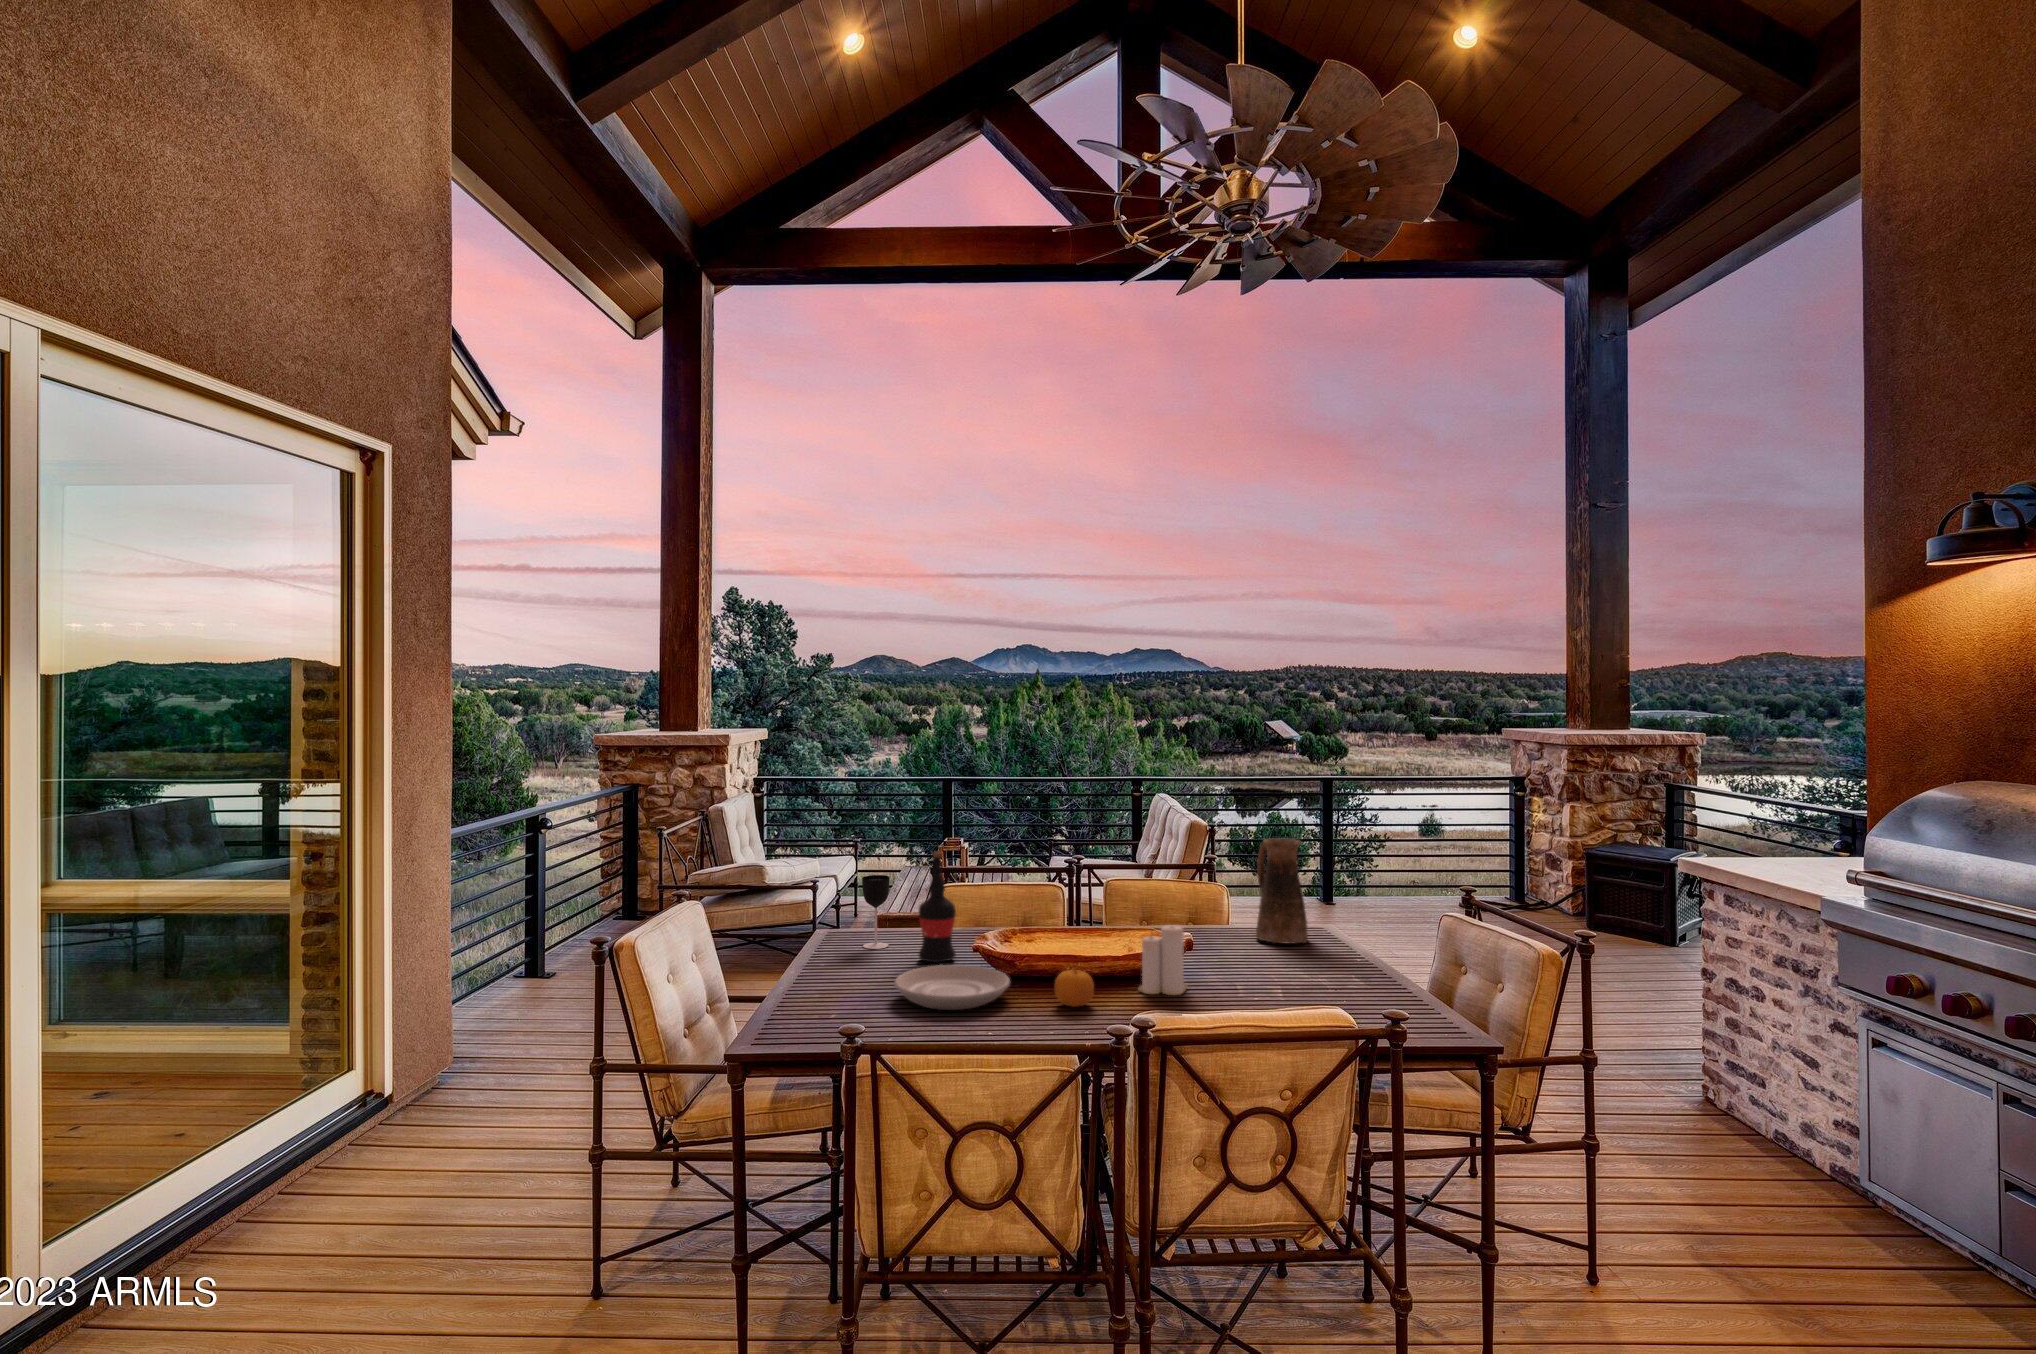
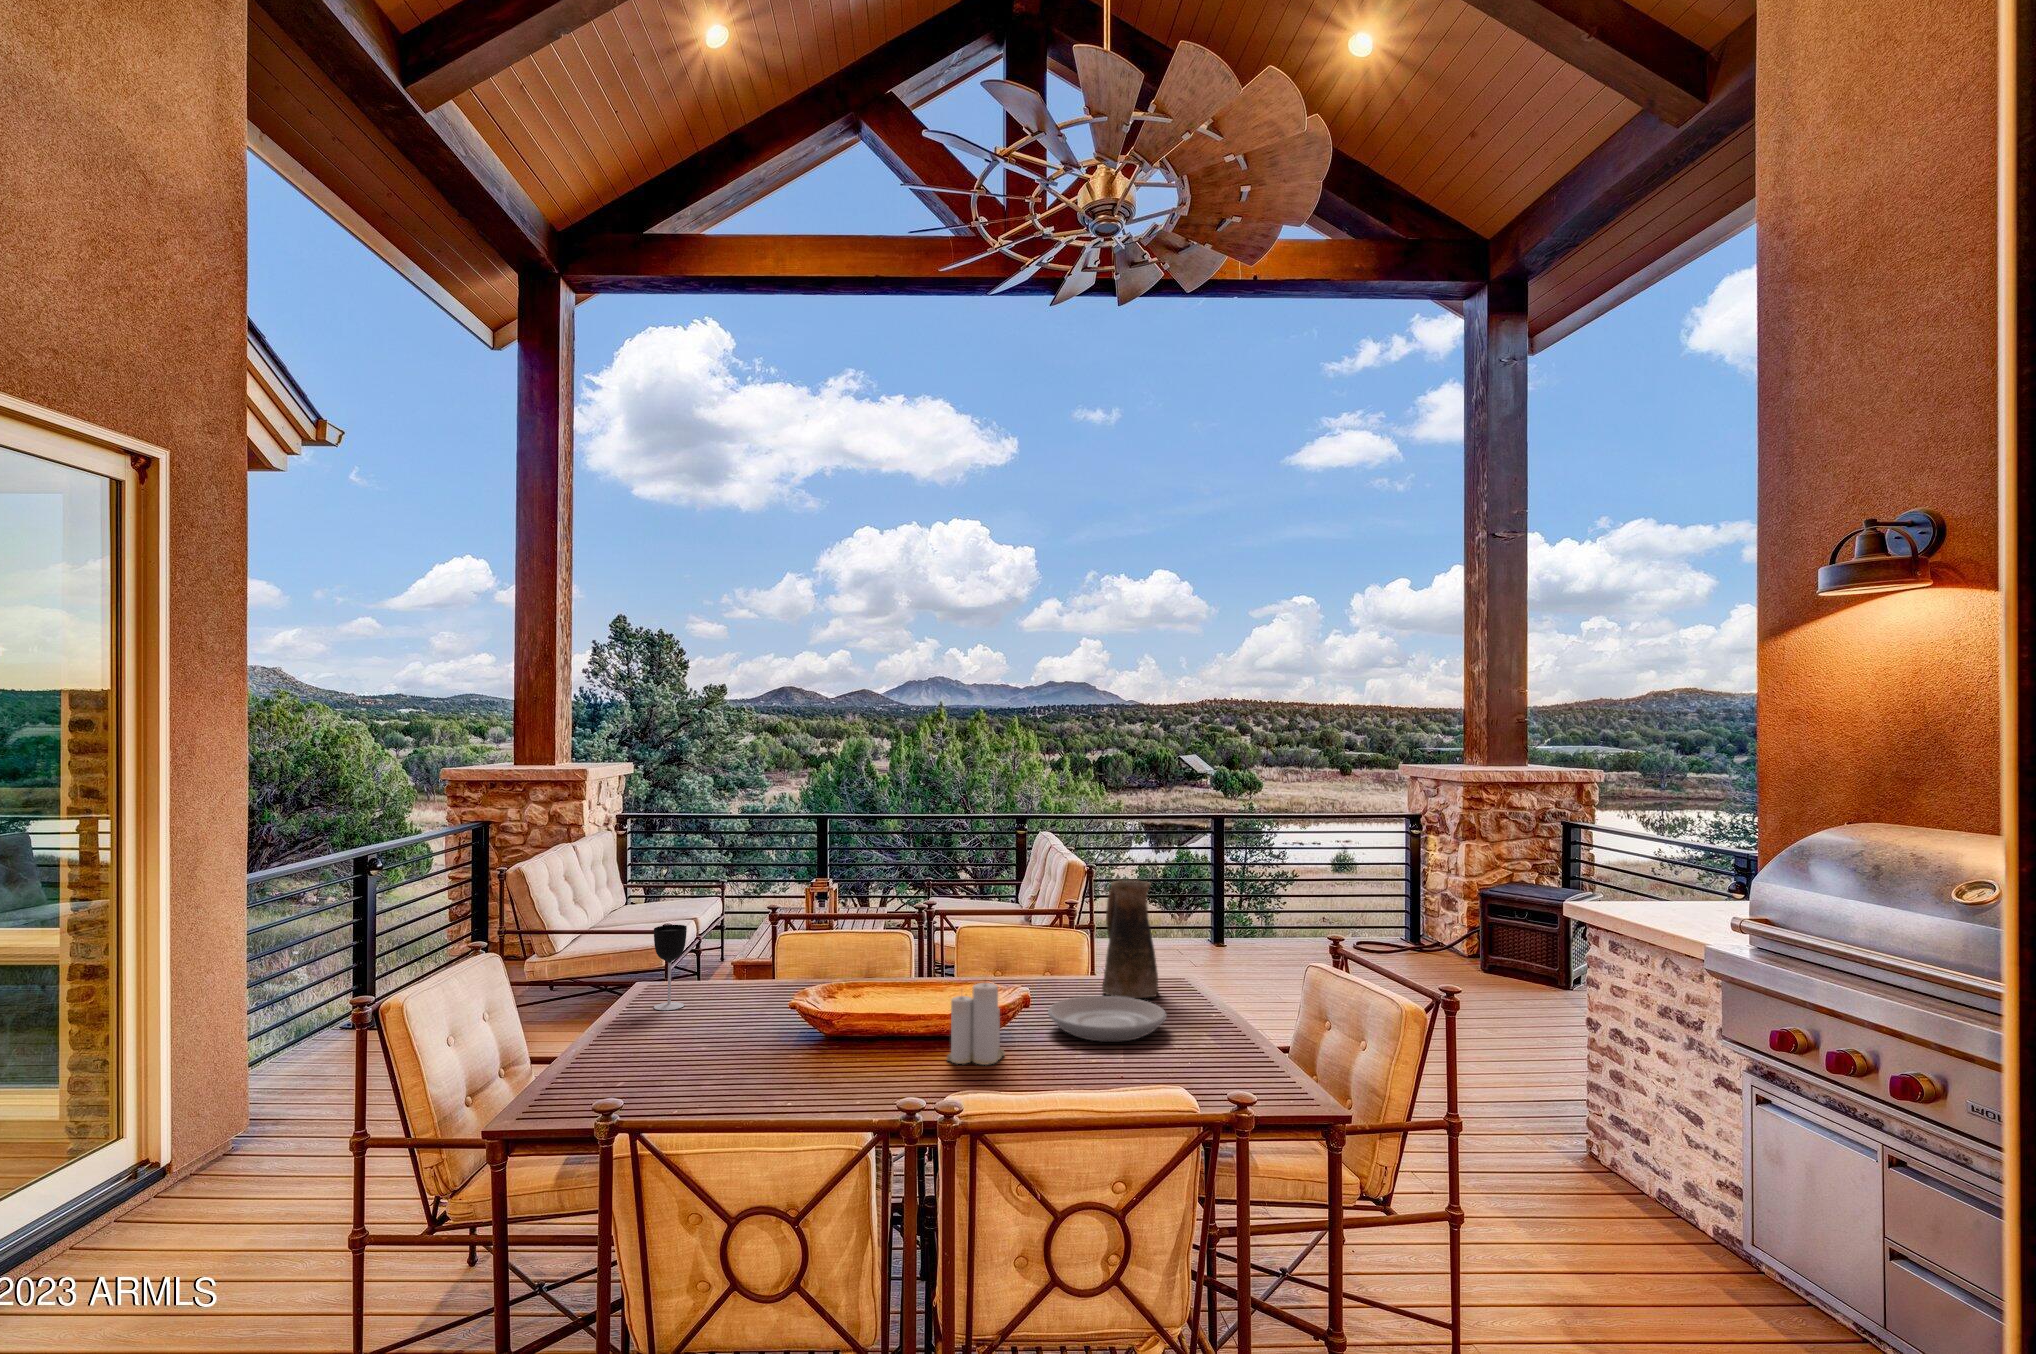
wine bottle: present [918,852,956,962] -> none [709,898,754,1027]
plate: present [894,965,1010,1010] -> present [1048,996,1167,1042]
fruit: present [1055,965,1094,1007] -> none [842,1031,888,1082]

